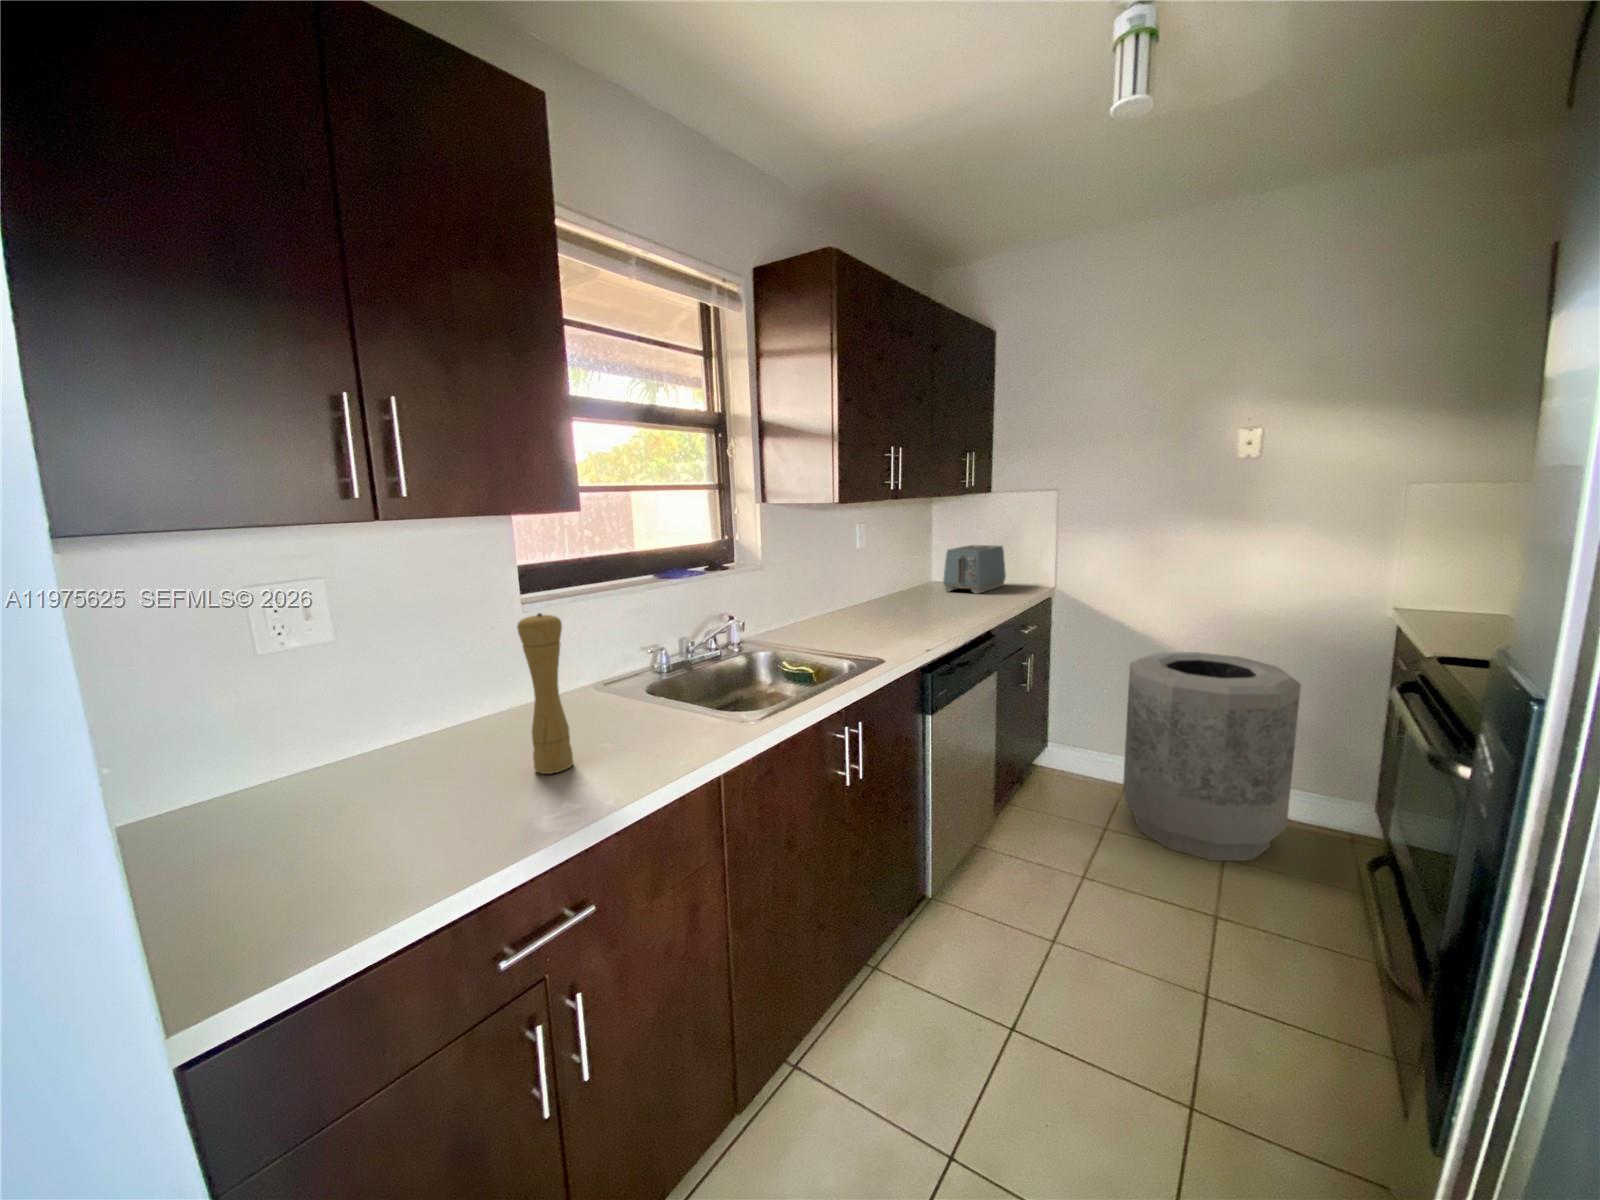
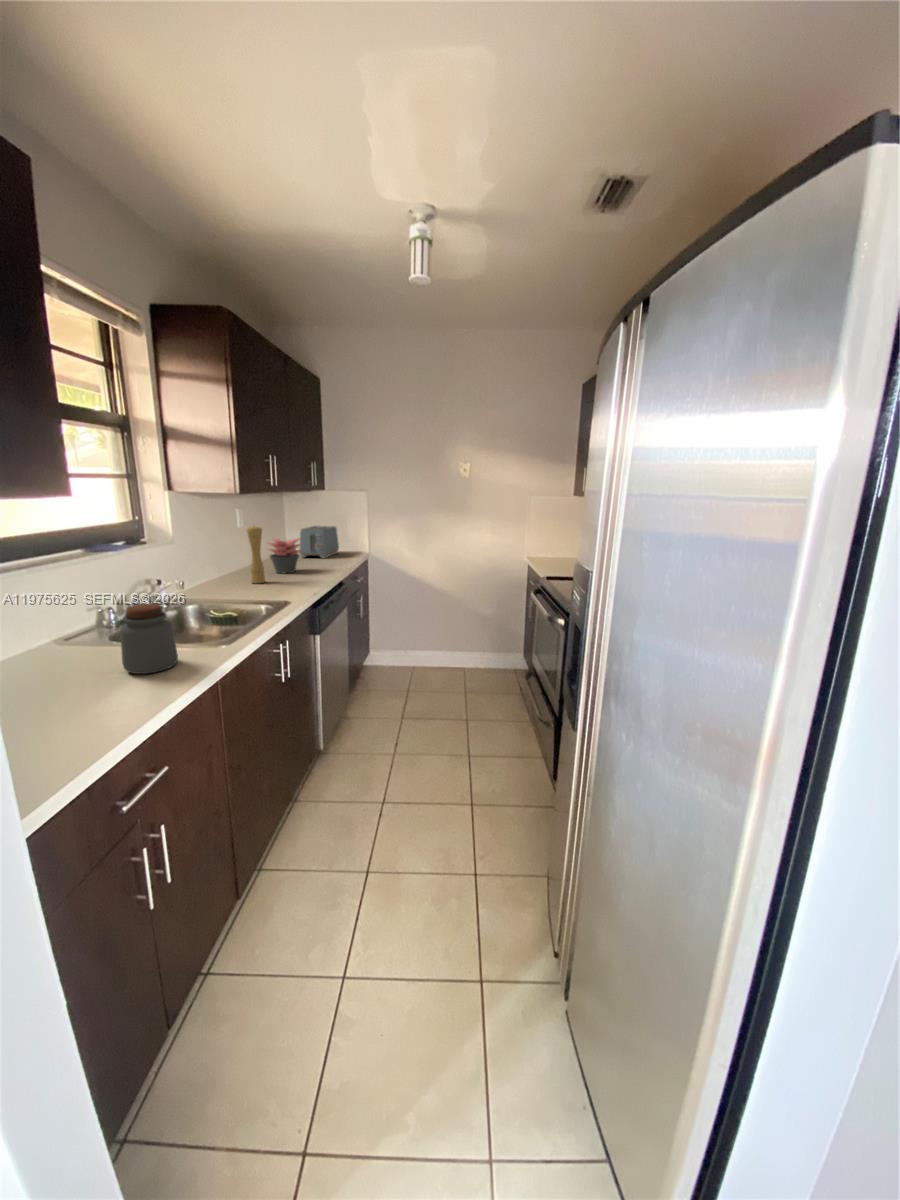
succulent plant: none [886,562,936,614] -> present [267,538,301,573]
pepper mill: present [517,613,573,774] -> present [247,526,265,583]
jar: none [621,651,688,748] -> present [120,604,178,674]
trash can: present [1123,652,1301,861] -> none [416,587,495,696]

